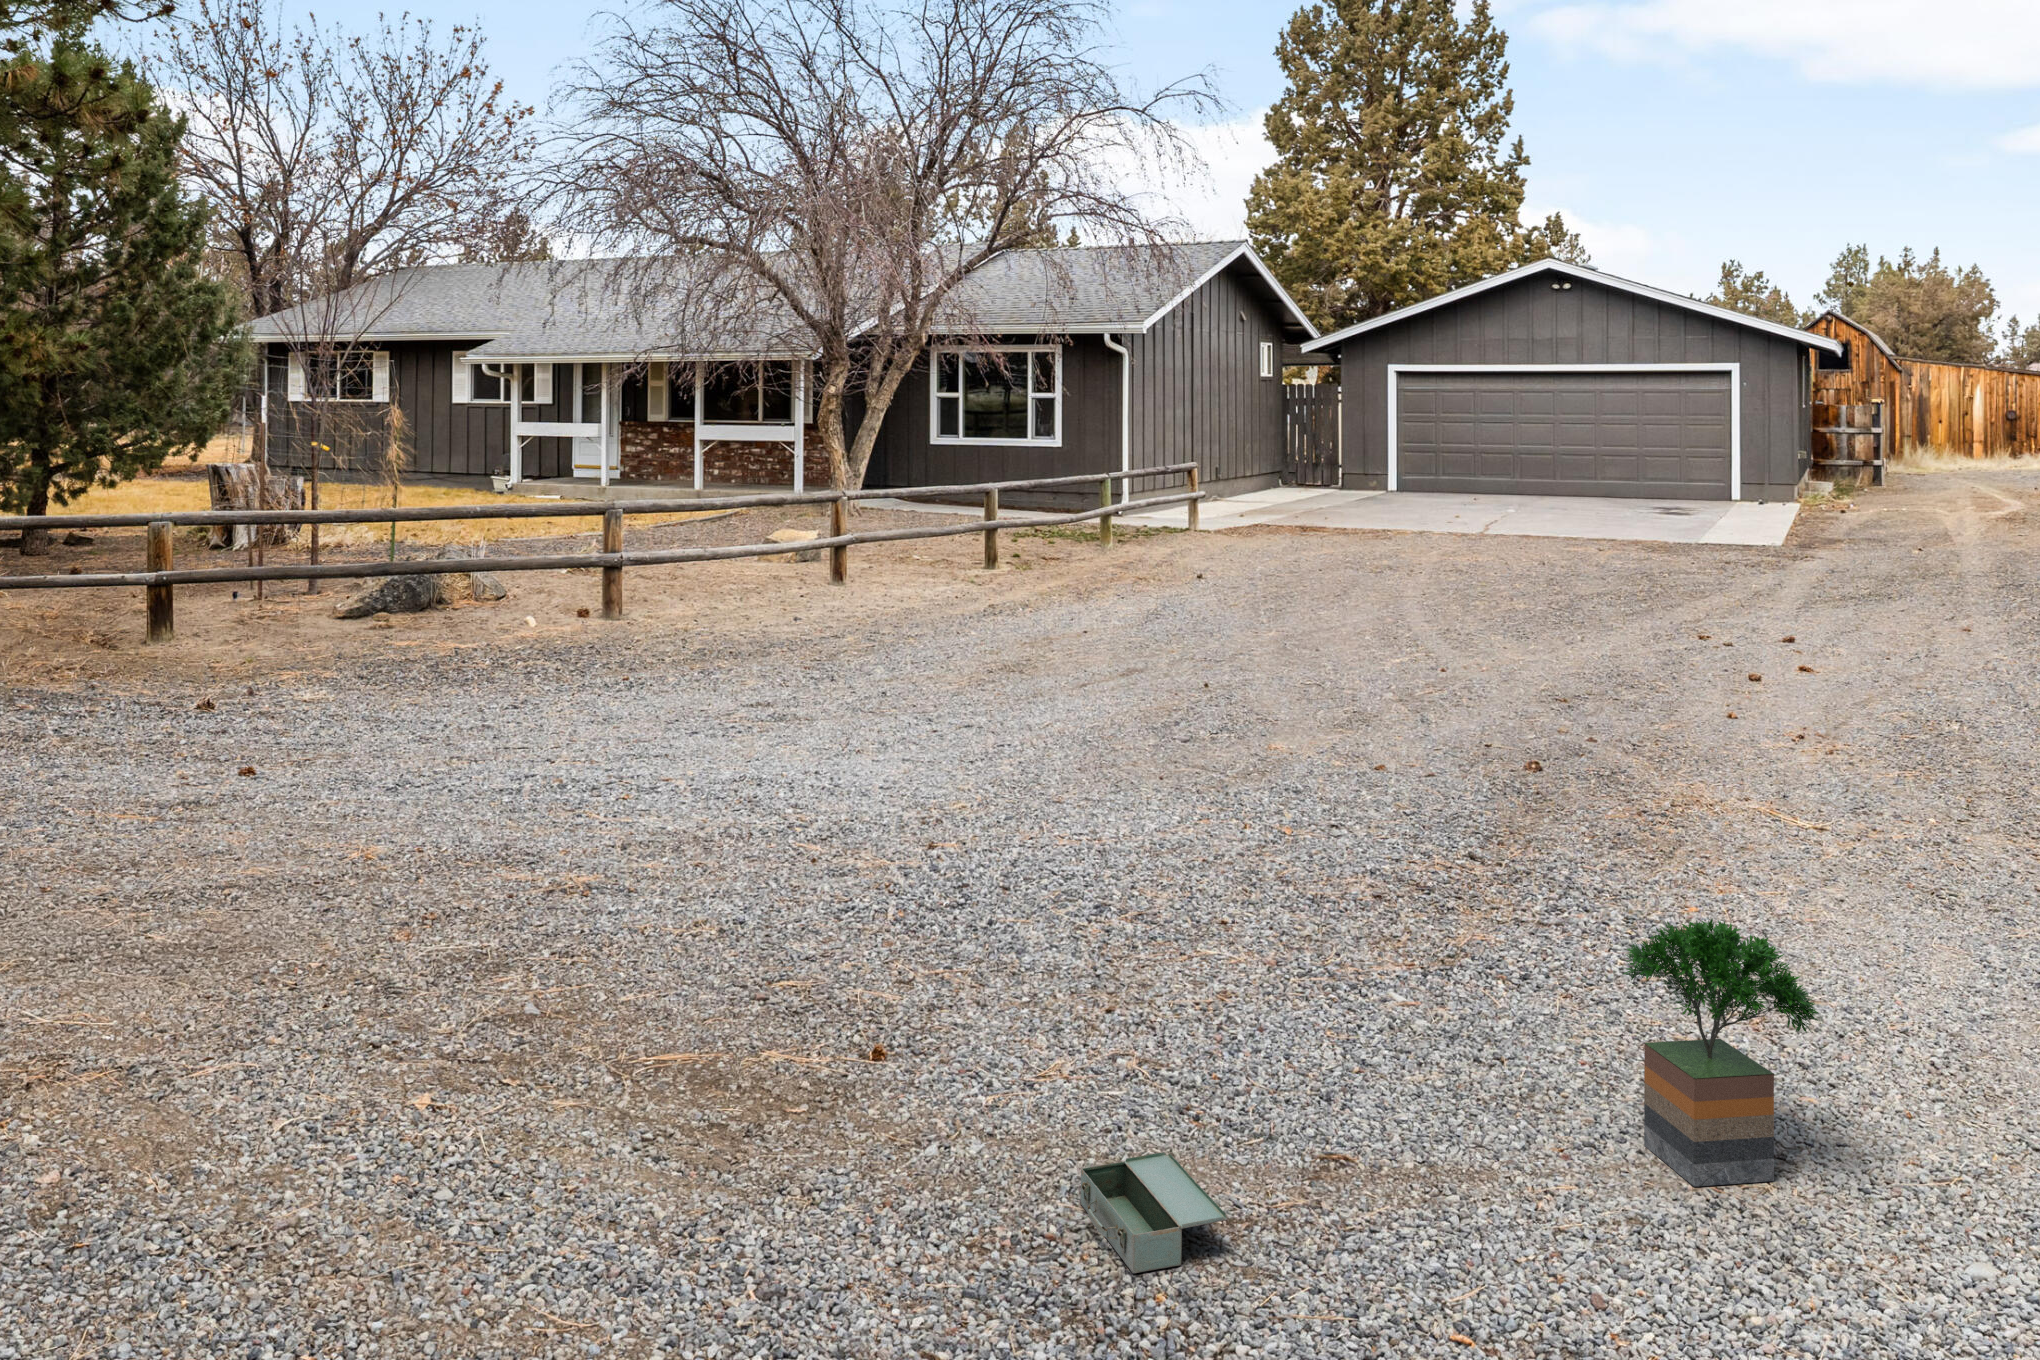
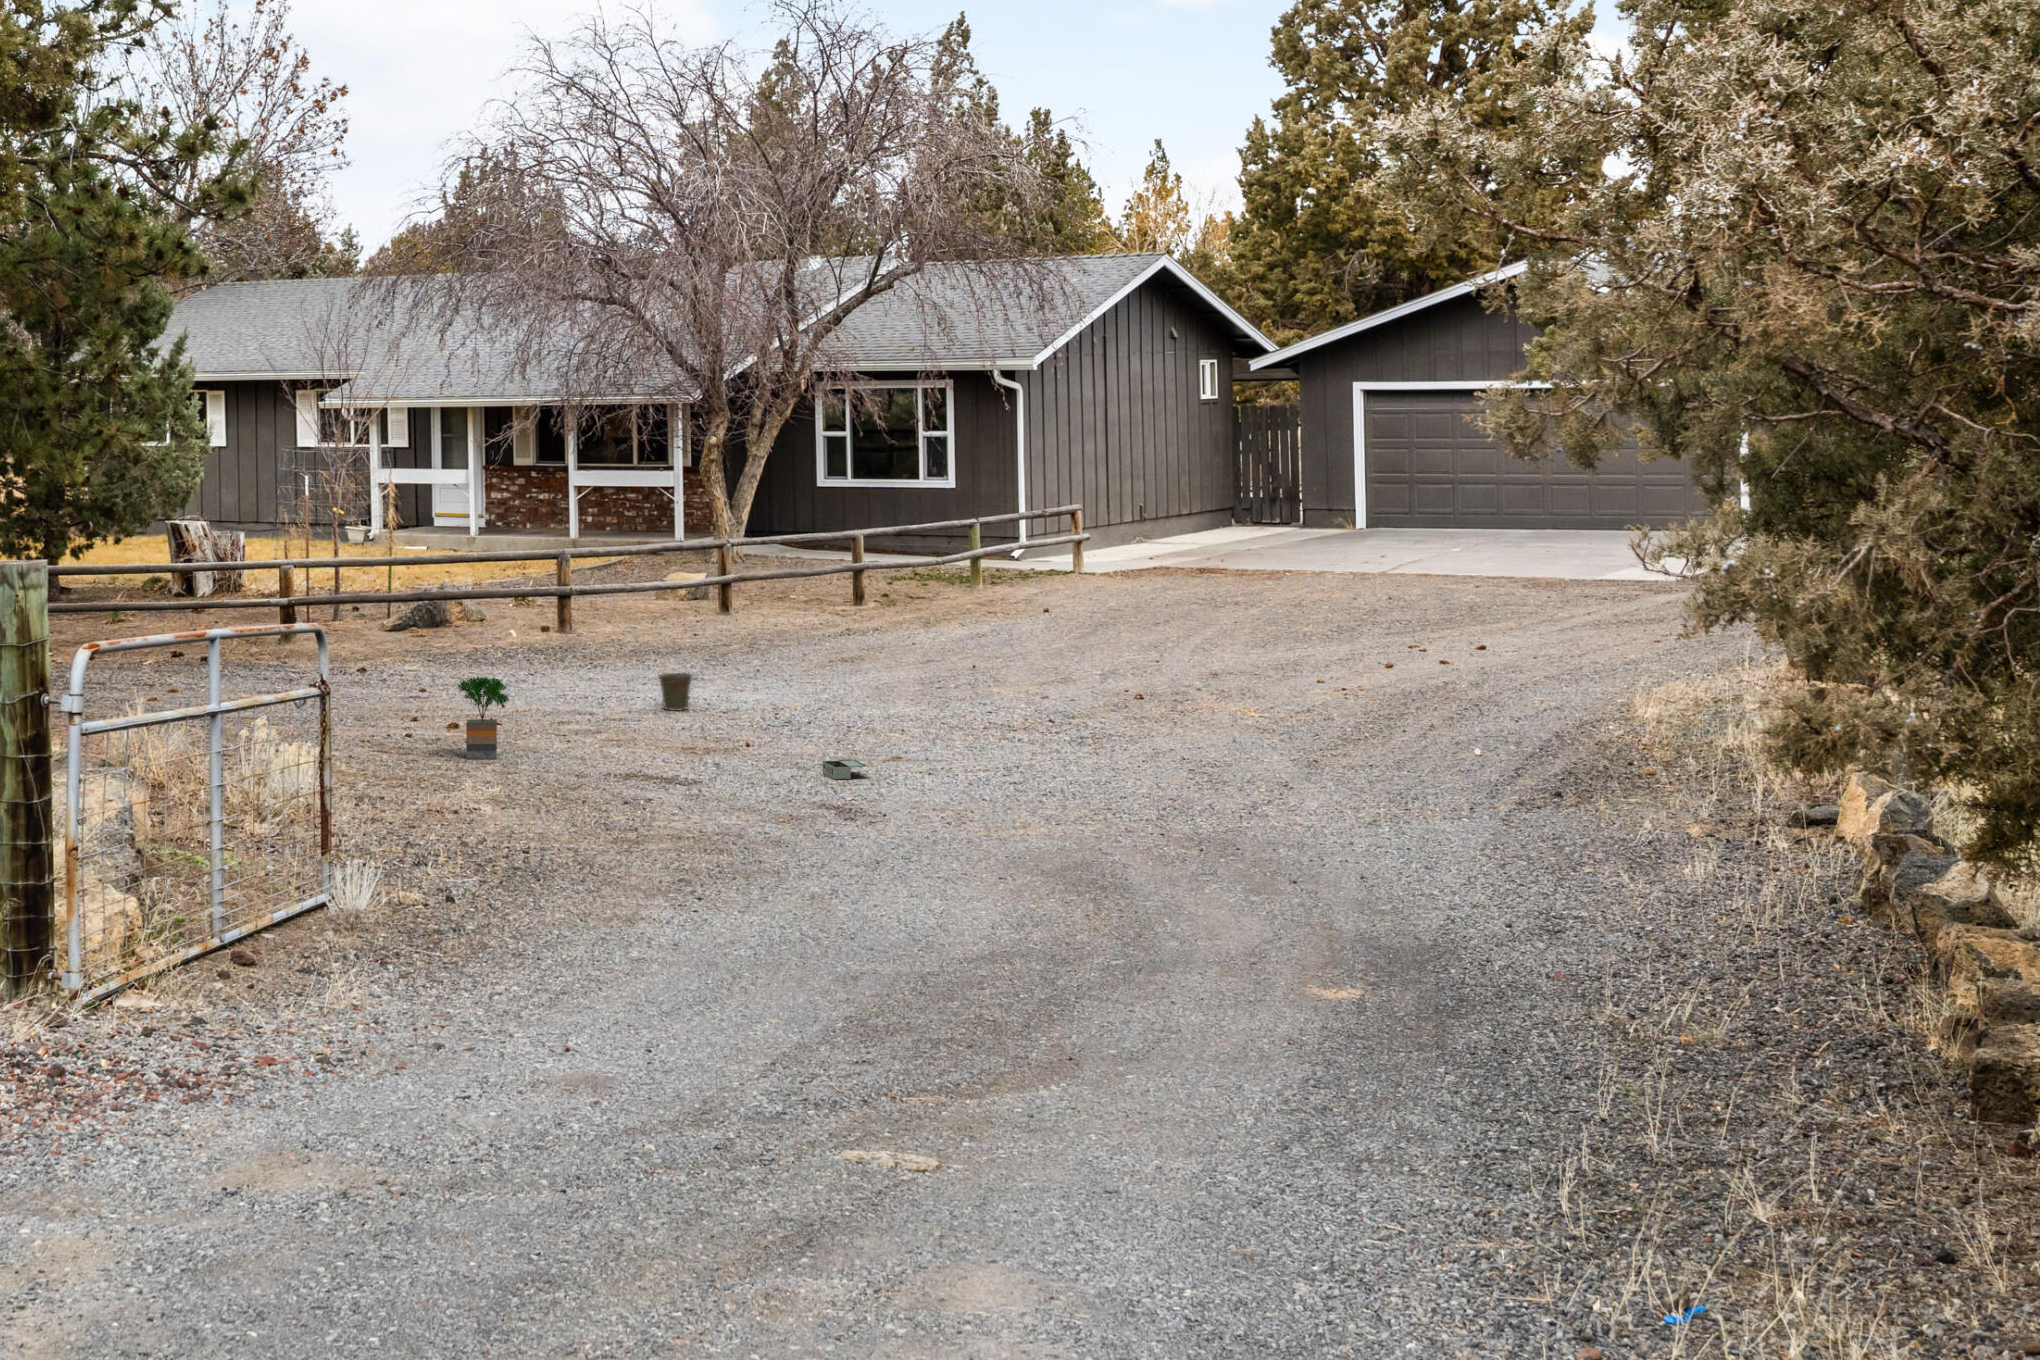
bucket: none [694,743,762,819] -> present [659,673,692,711]
potted tree: present [1624,919,1818,1187] -> present [458,677,510,759]

